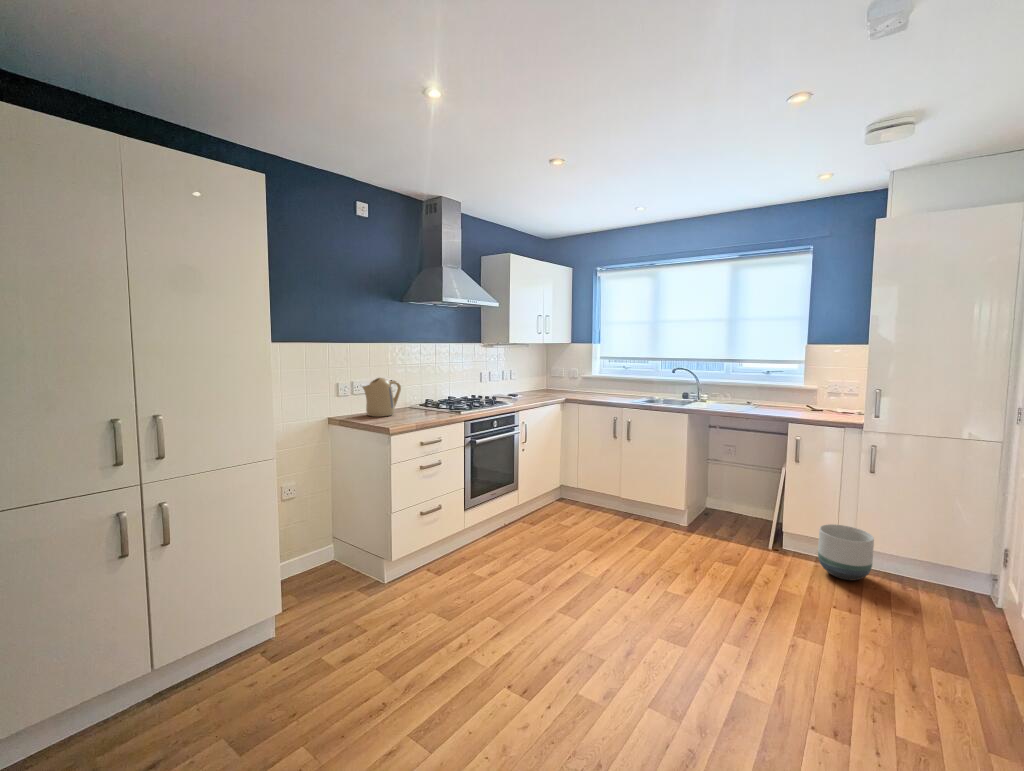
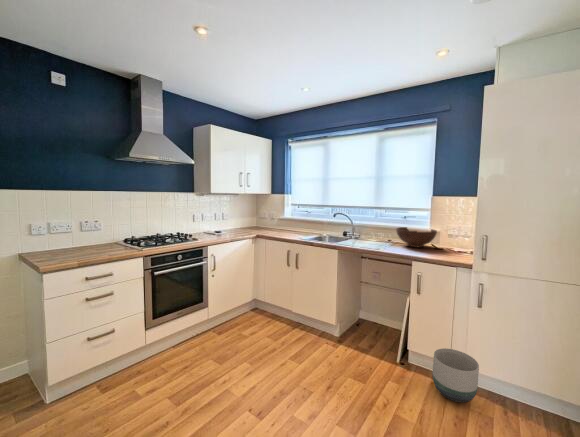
kettle: present [363,378,401,417] -> none [46,220,89,253]
fruit bowl: none [760,384,815,409] -> present [396,227,437,247]

